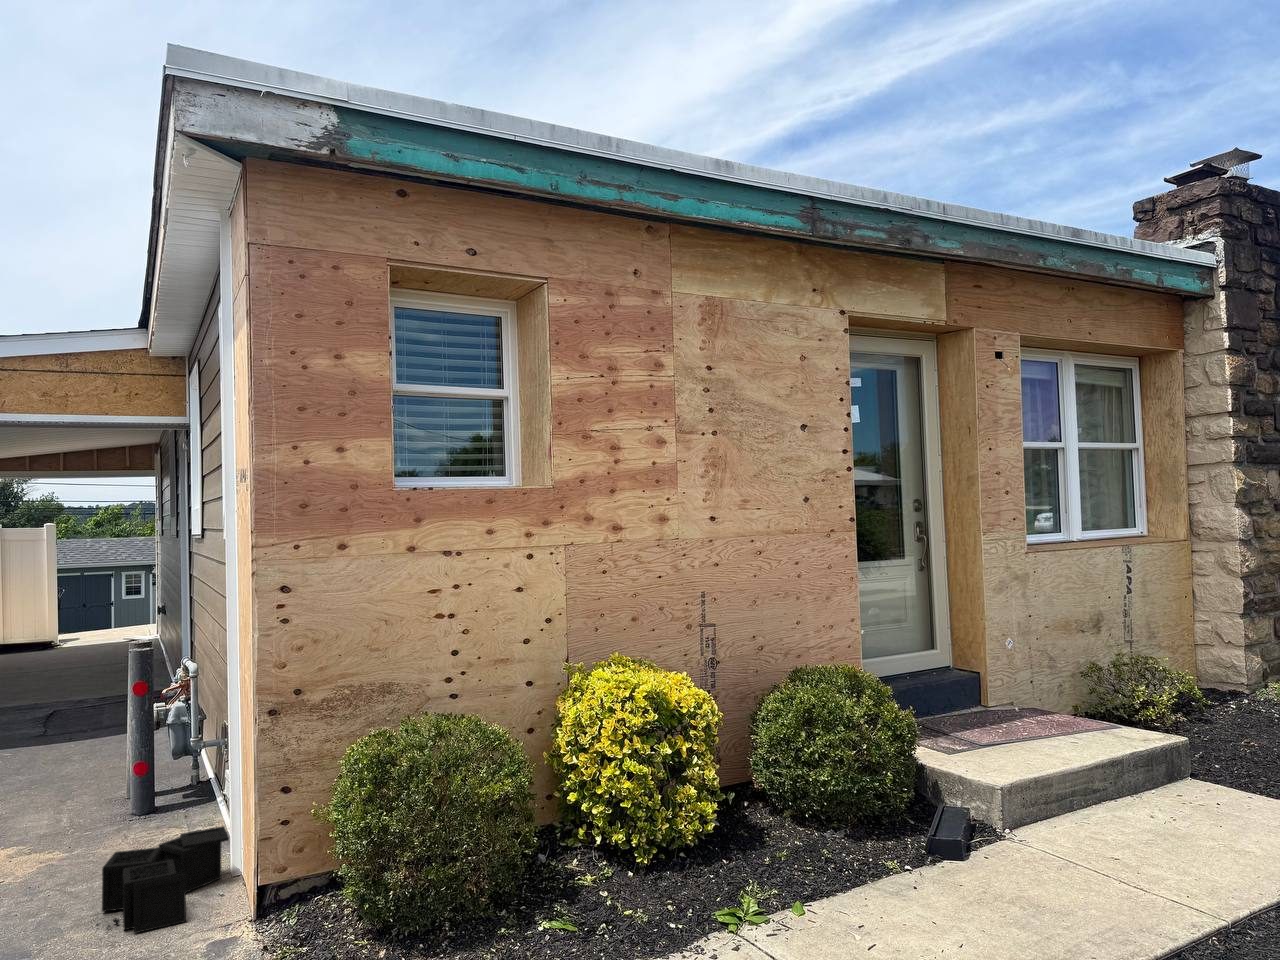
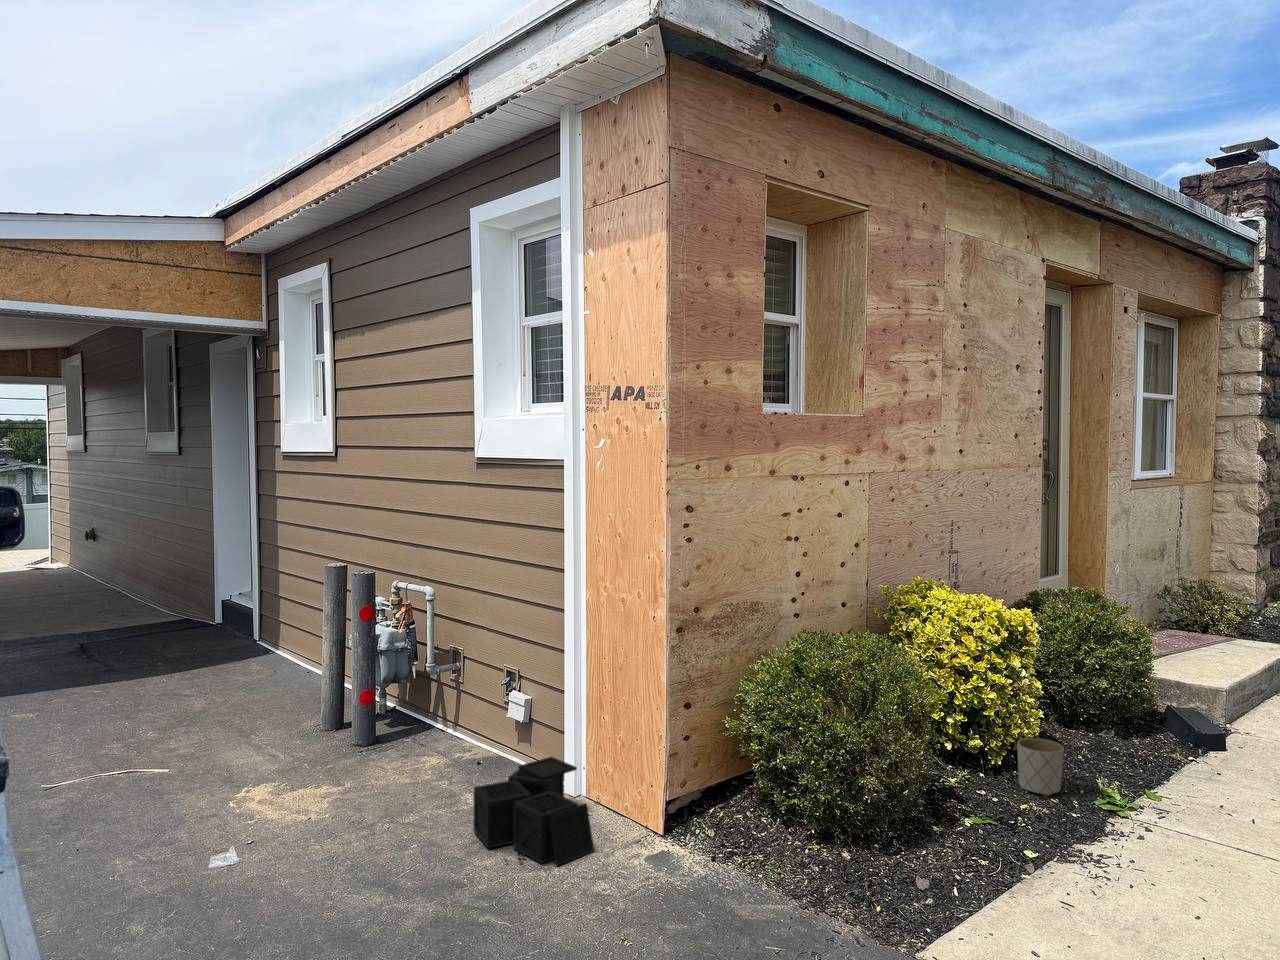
planter: none [662,830,708,895] -> present [1017,738,1064,796]

